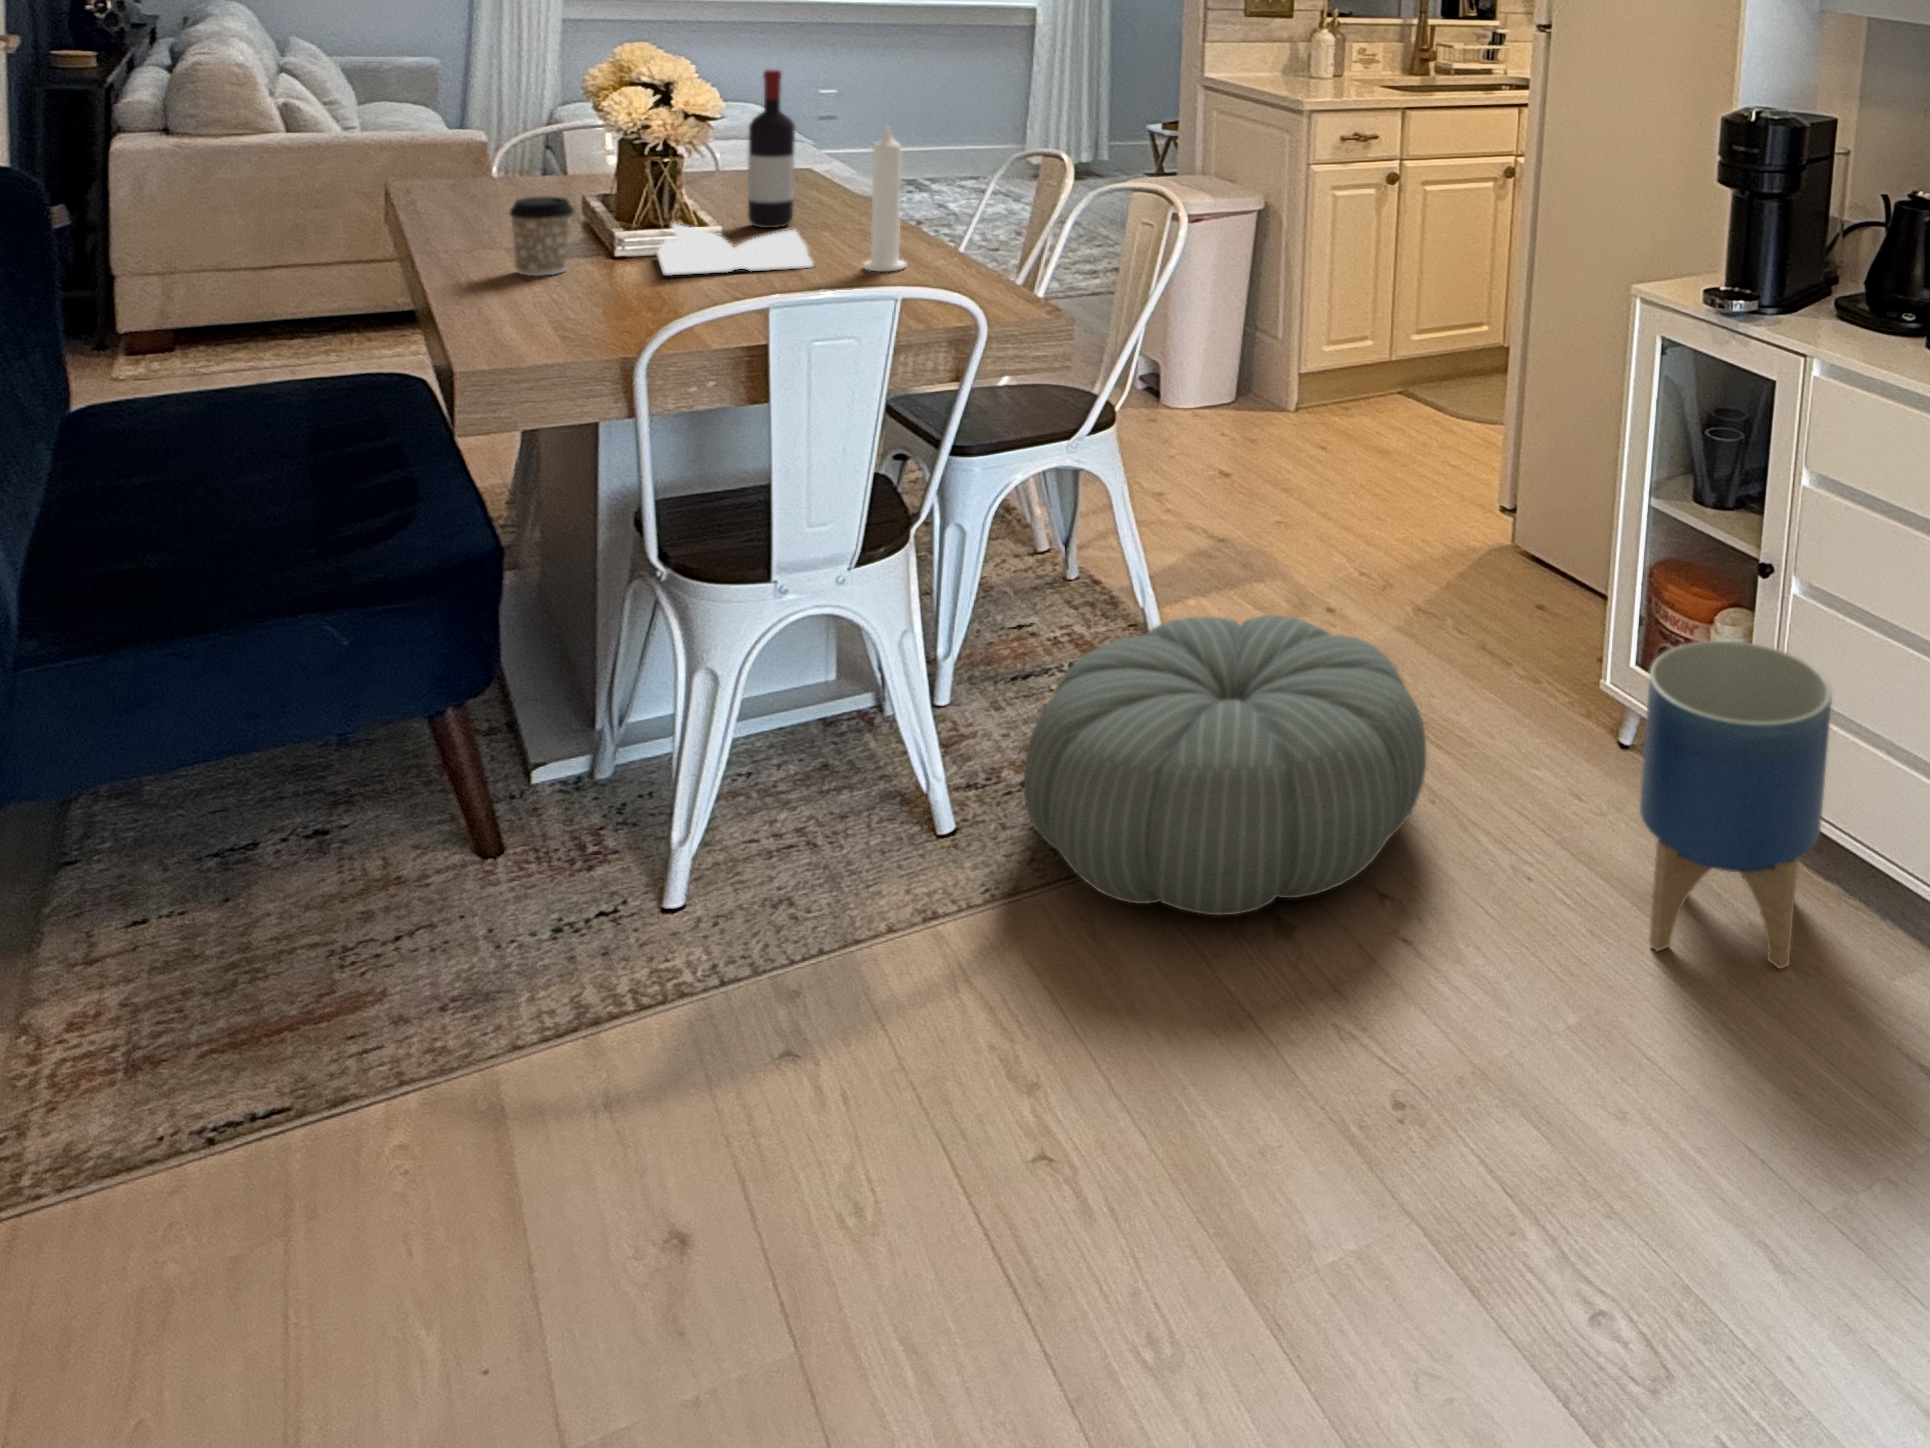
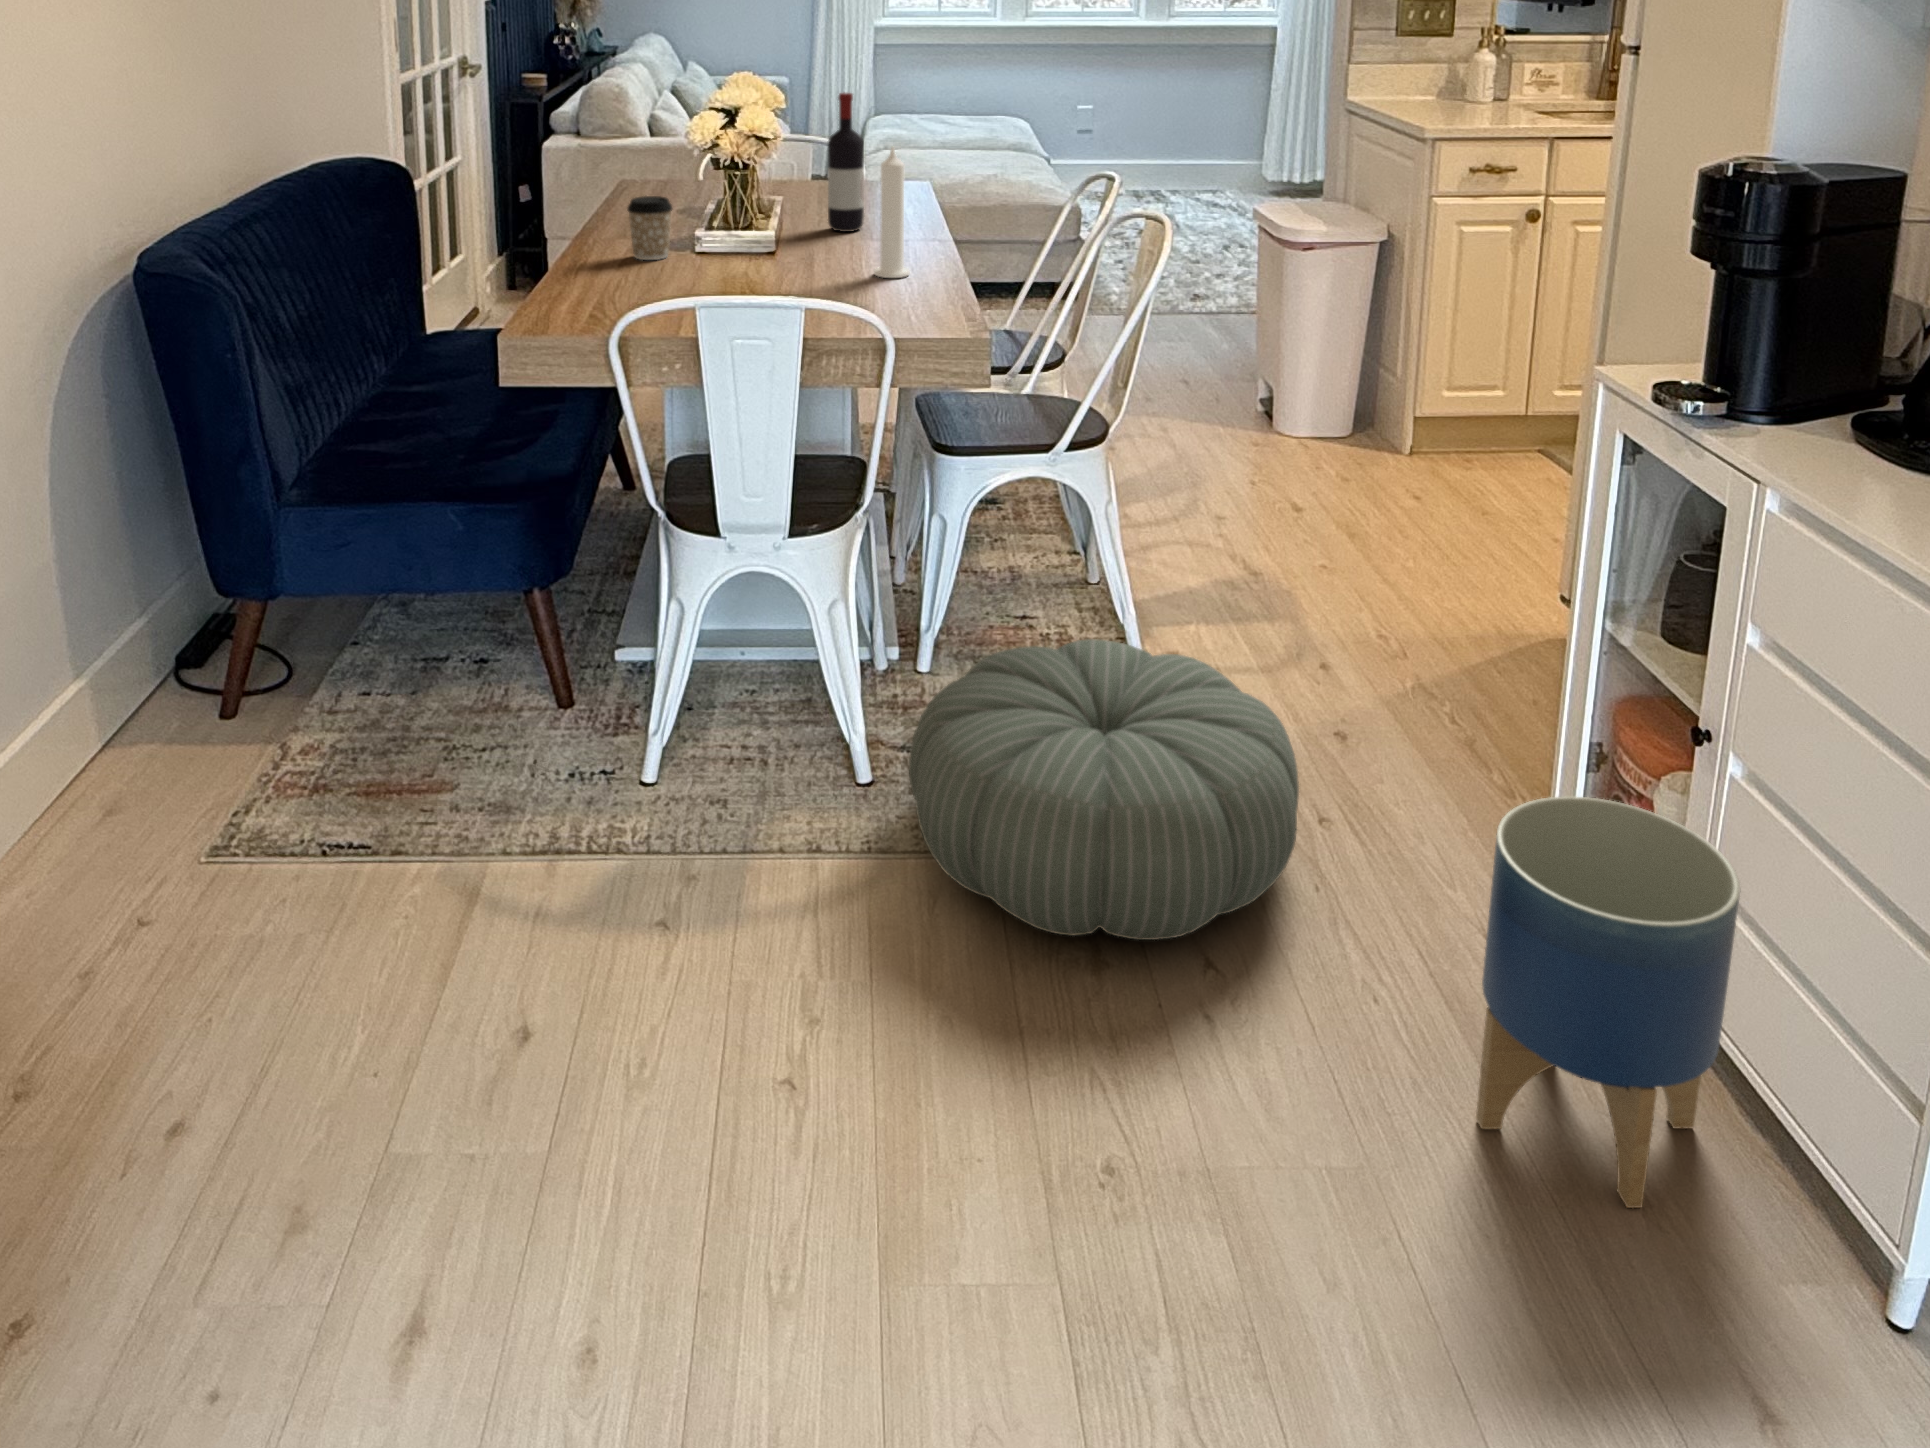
book: present [656,224,814,276] -> none [723,223,848,270]

